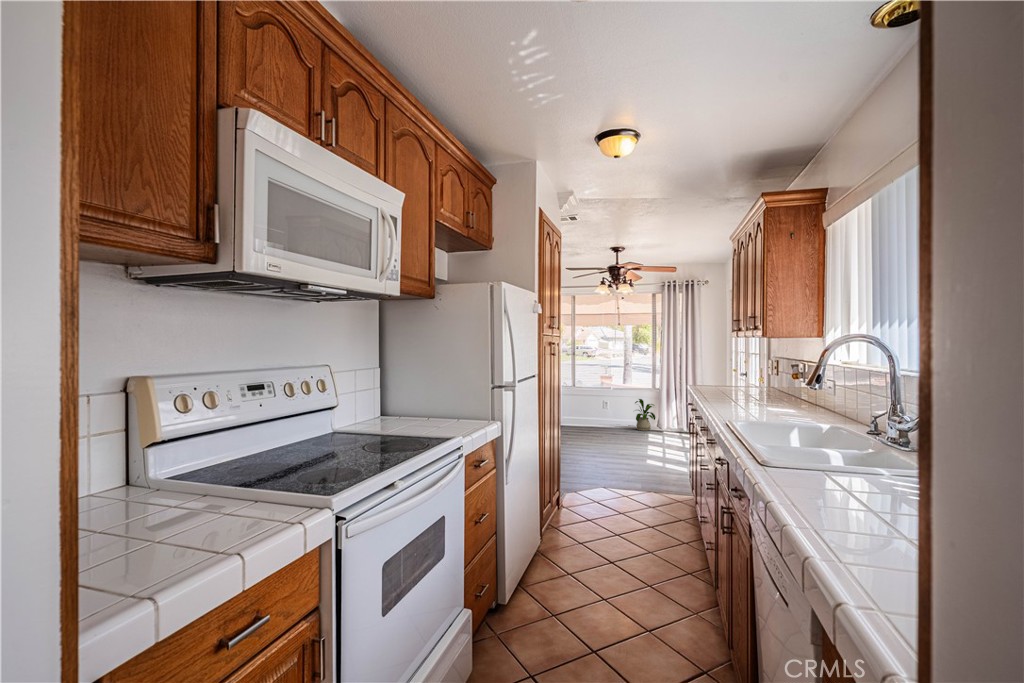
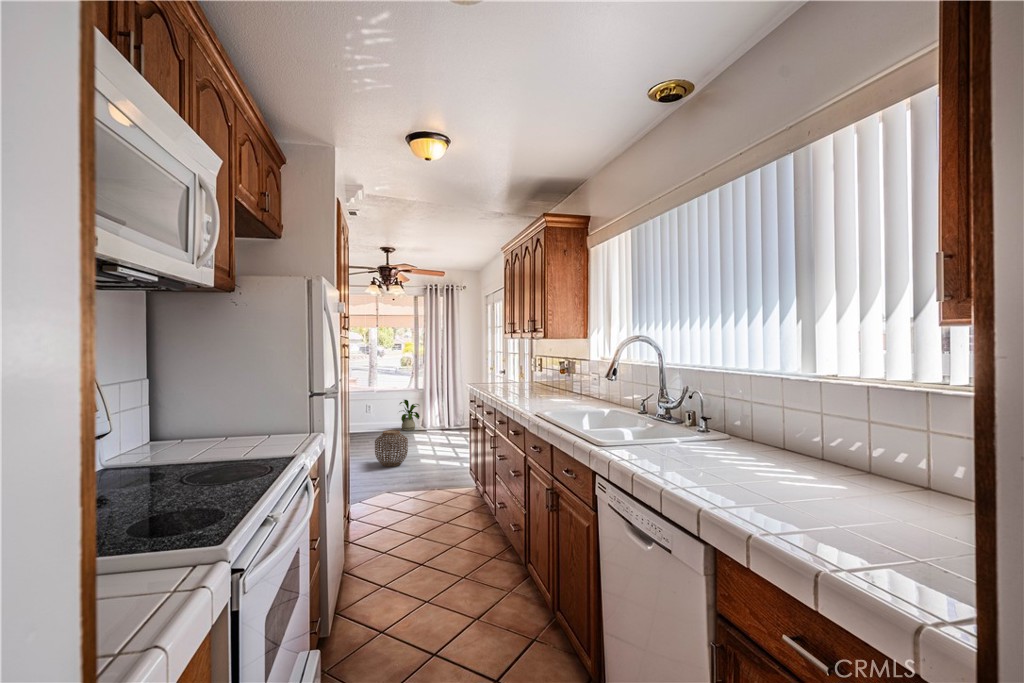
woven basket: none [599,428,631,464] -> present [375,430,408,467]

